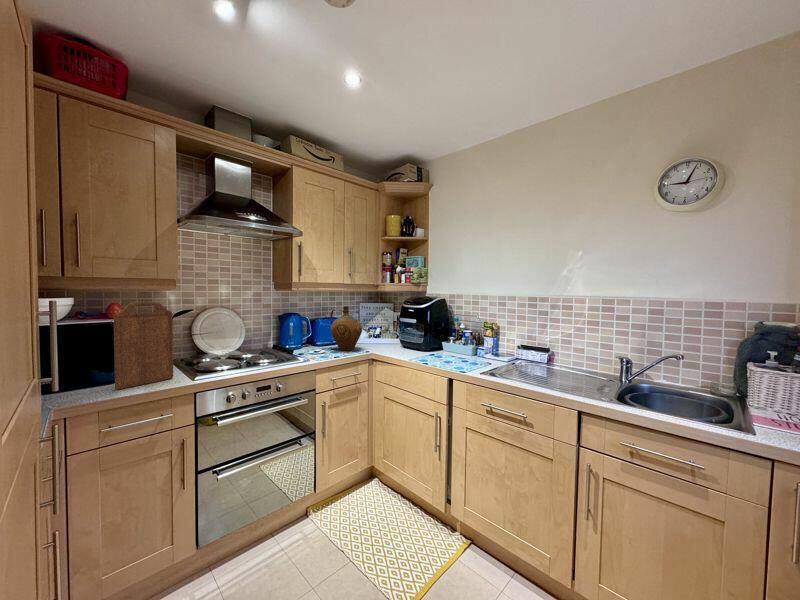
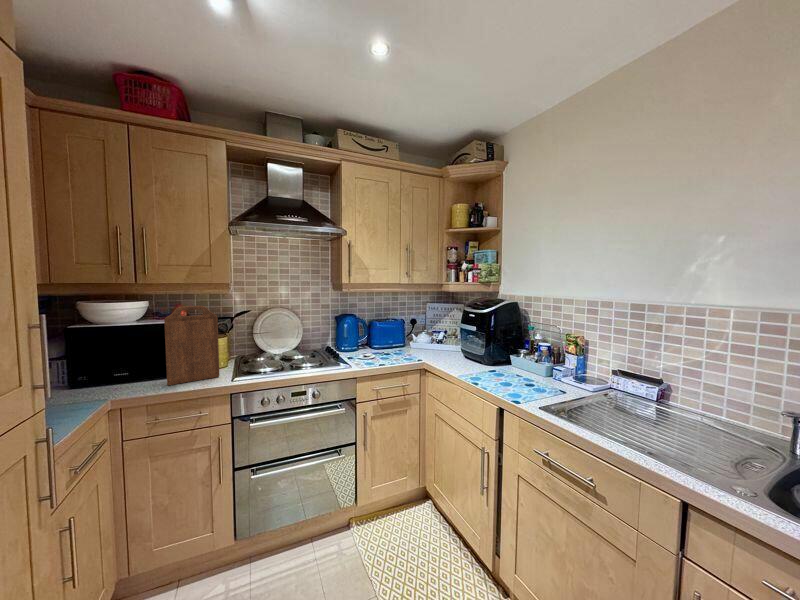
ceramic jug: present [330,306,362,350] -> none [383,308,416,356]

